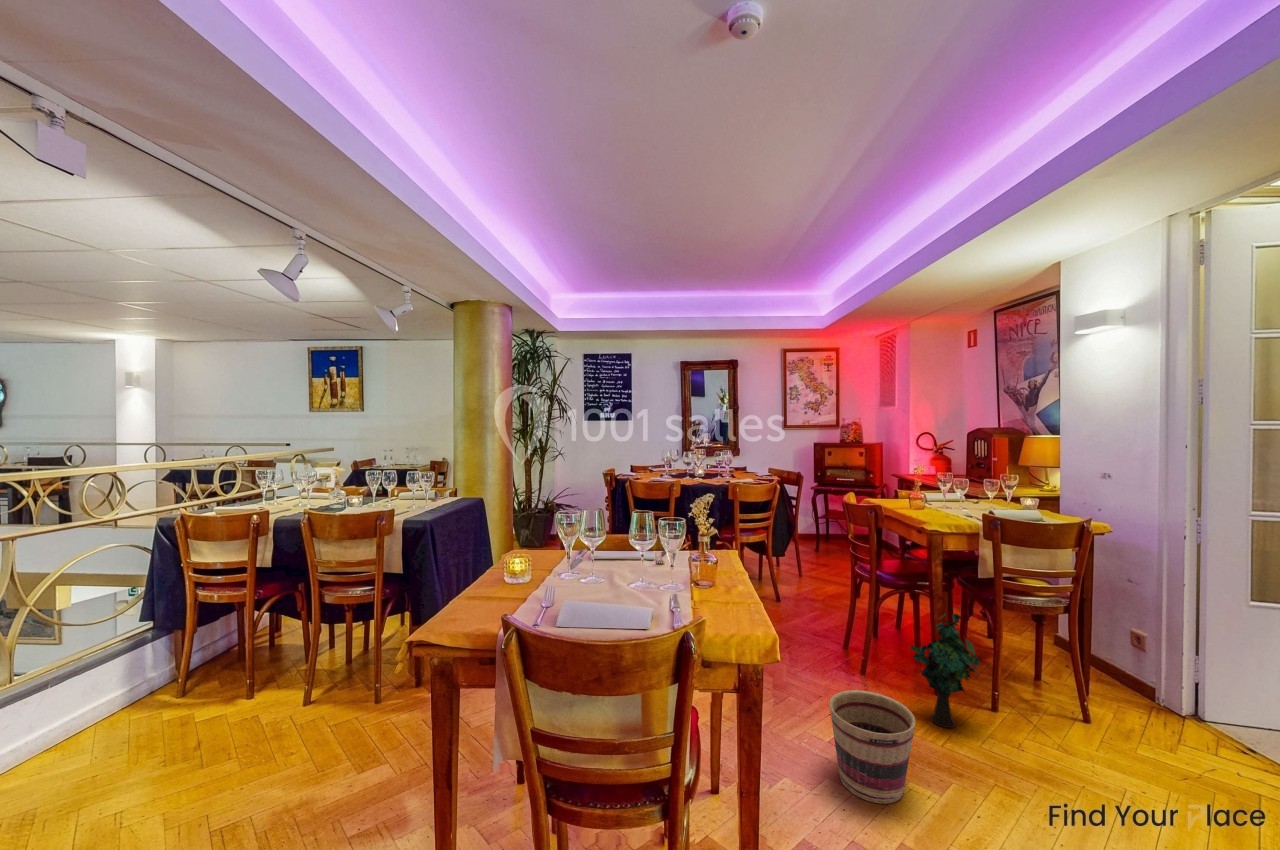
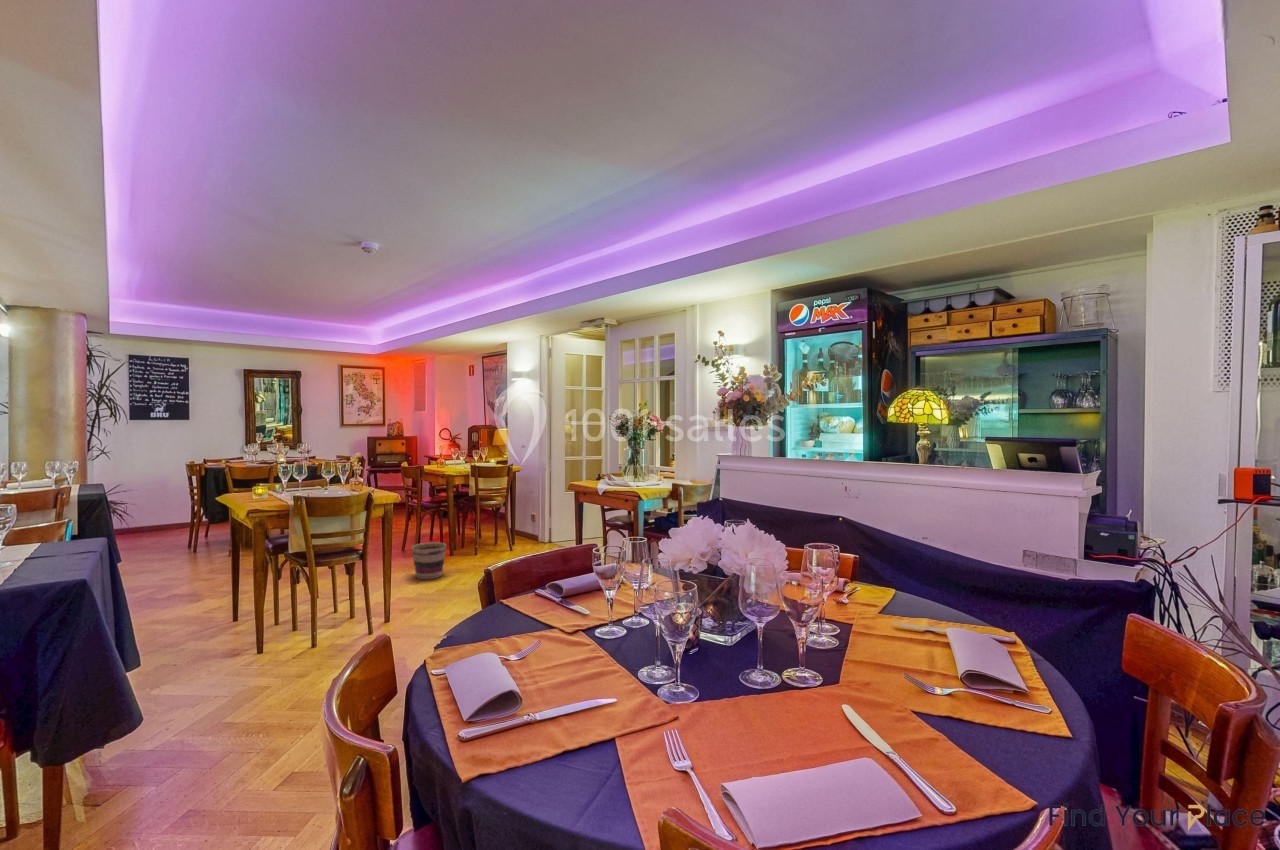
decorative plant: present [909,614,980,728] -> none [441,509,471,559]

